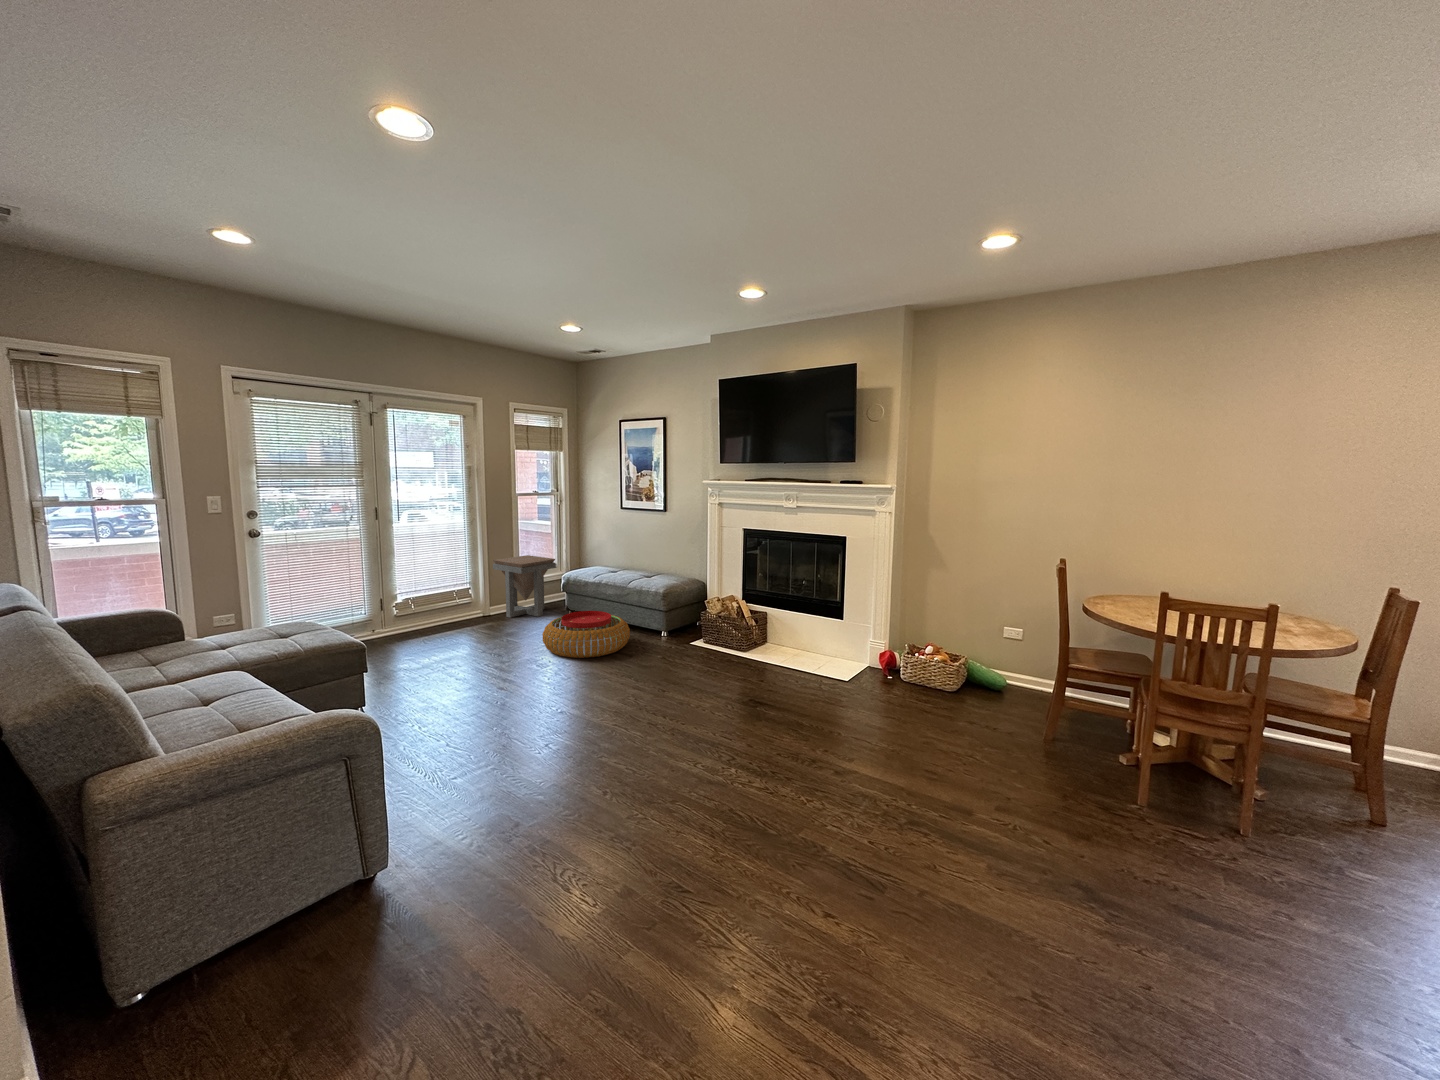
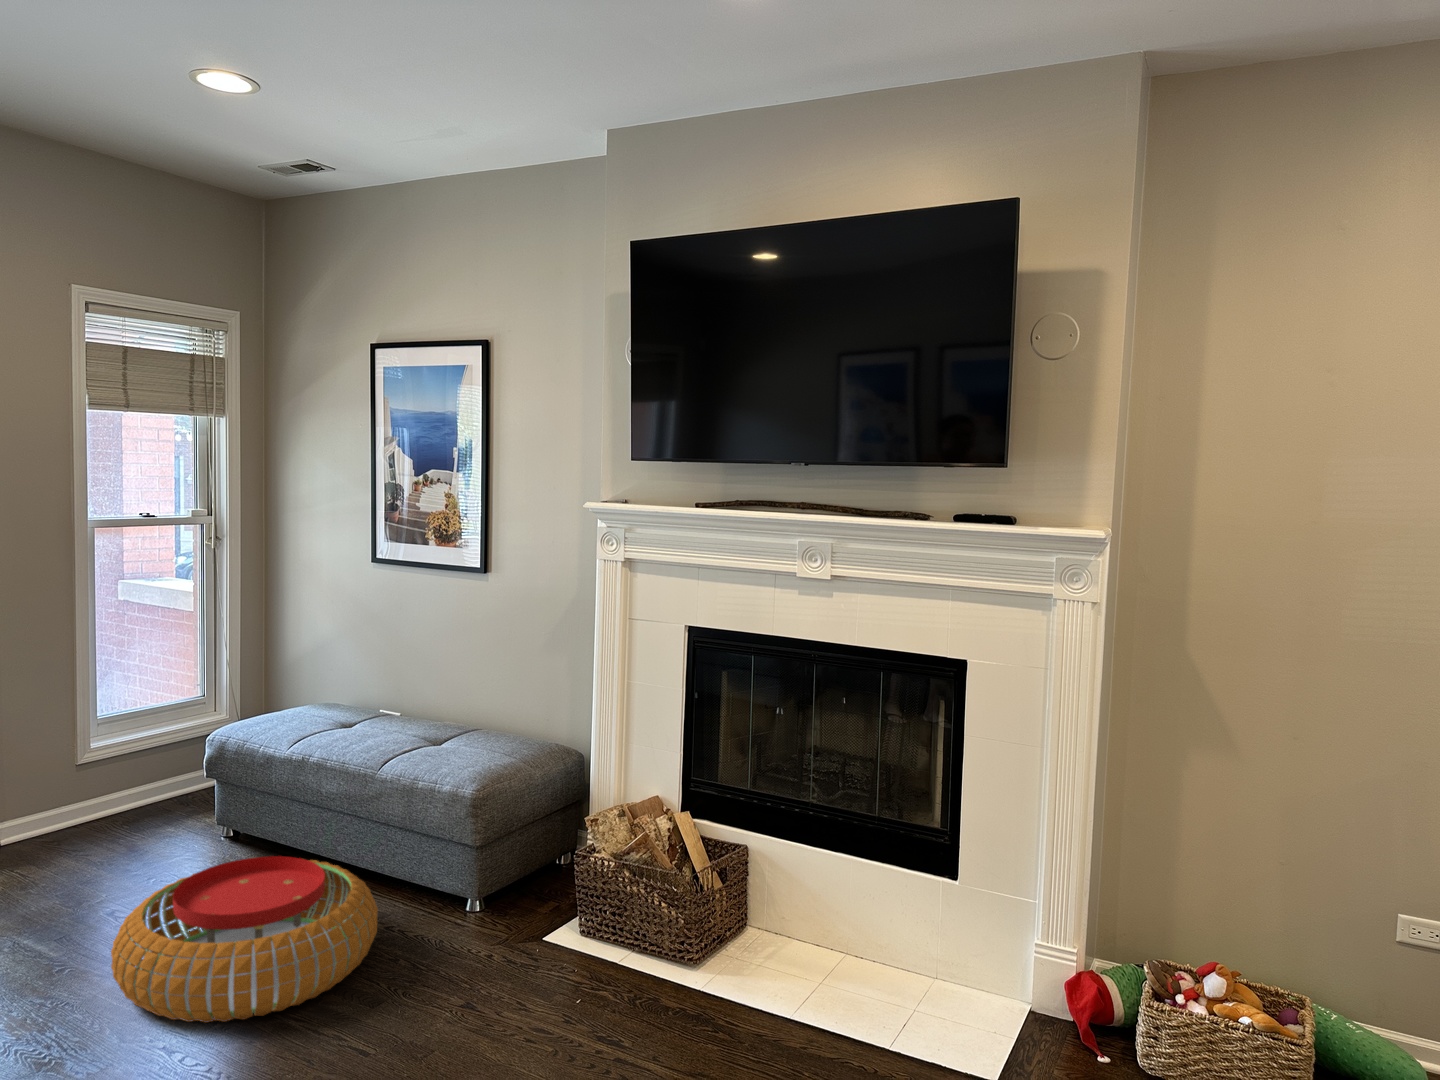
side table: present [493,555,556,618] -> none [12,678,193,854]

